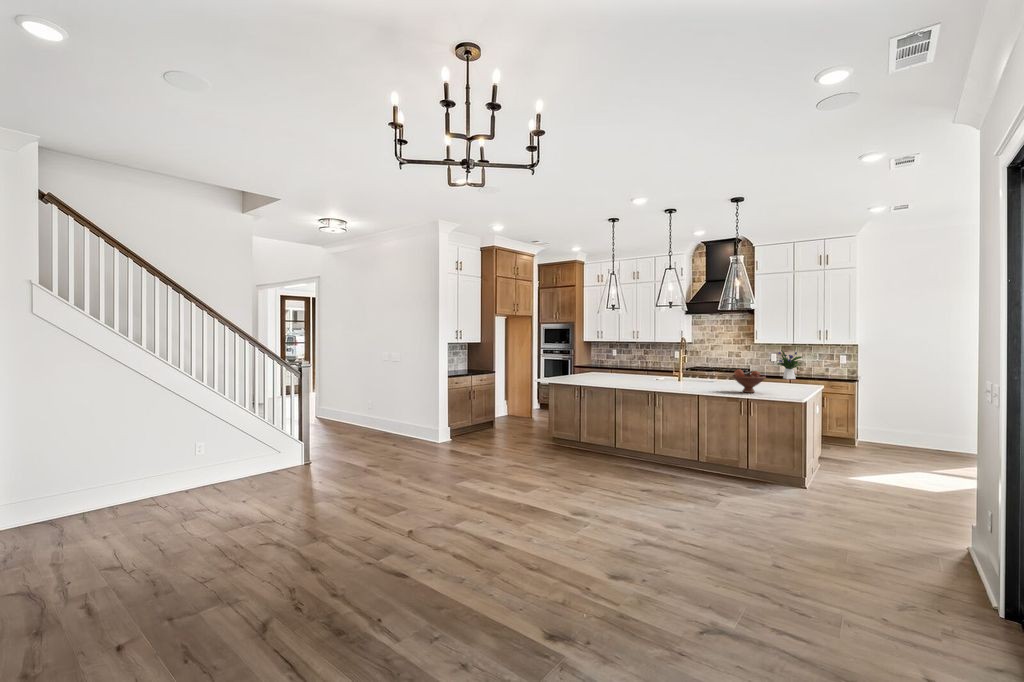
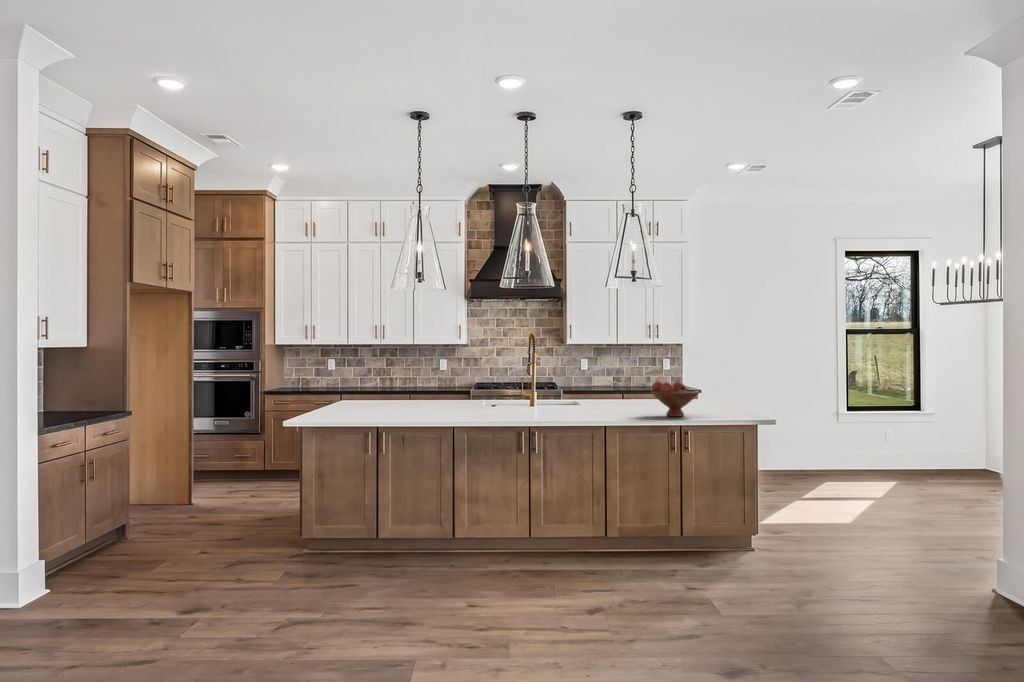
flower arrangement: present [777,350,802,379] -> none [597,353,637,395]

